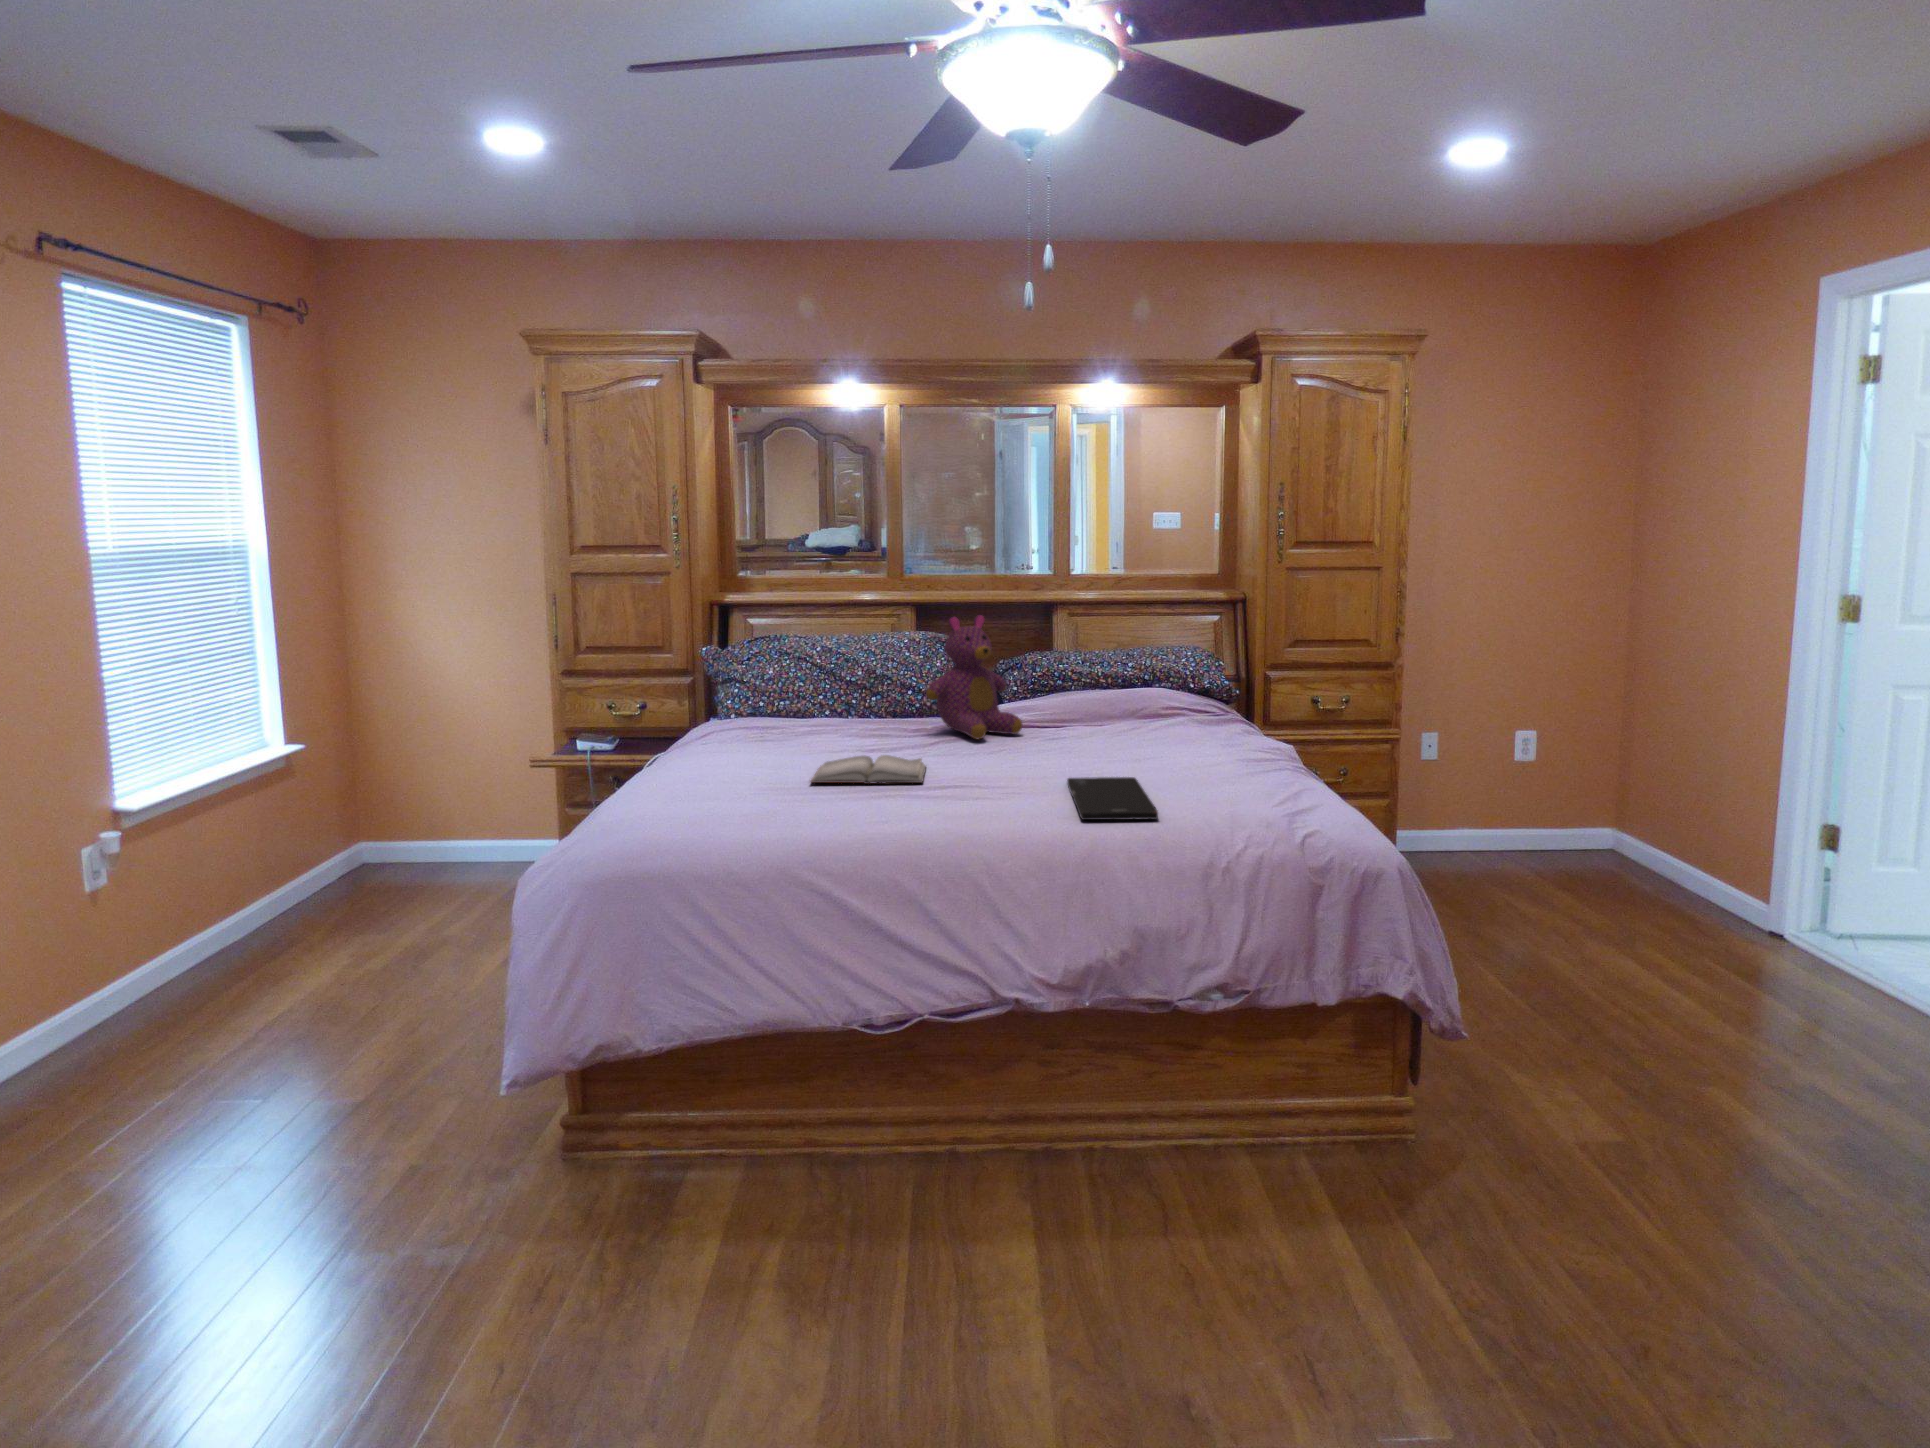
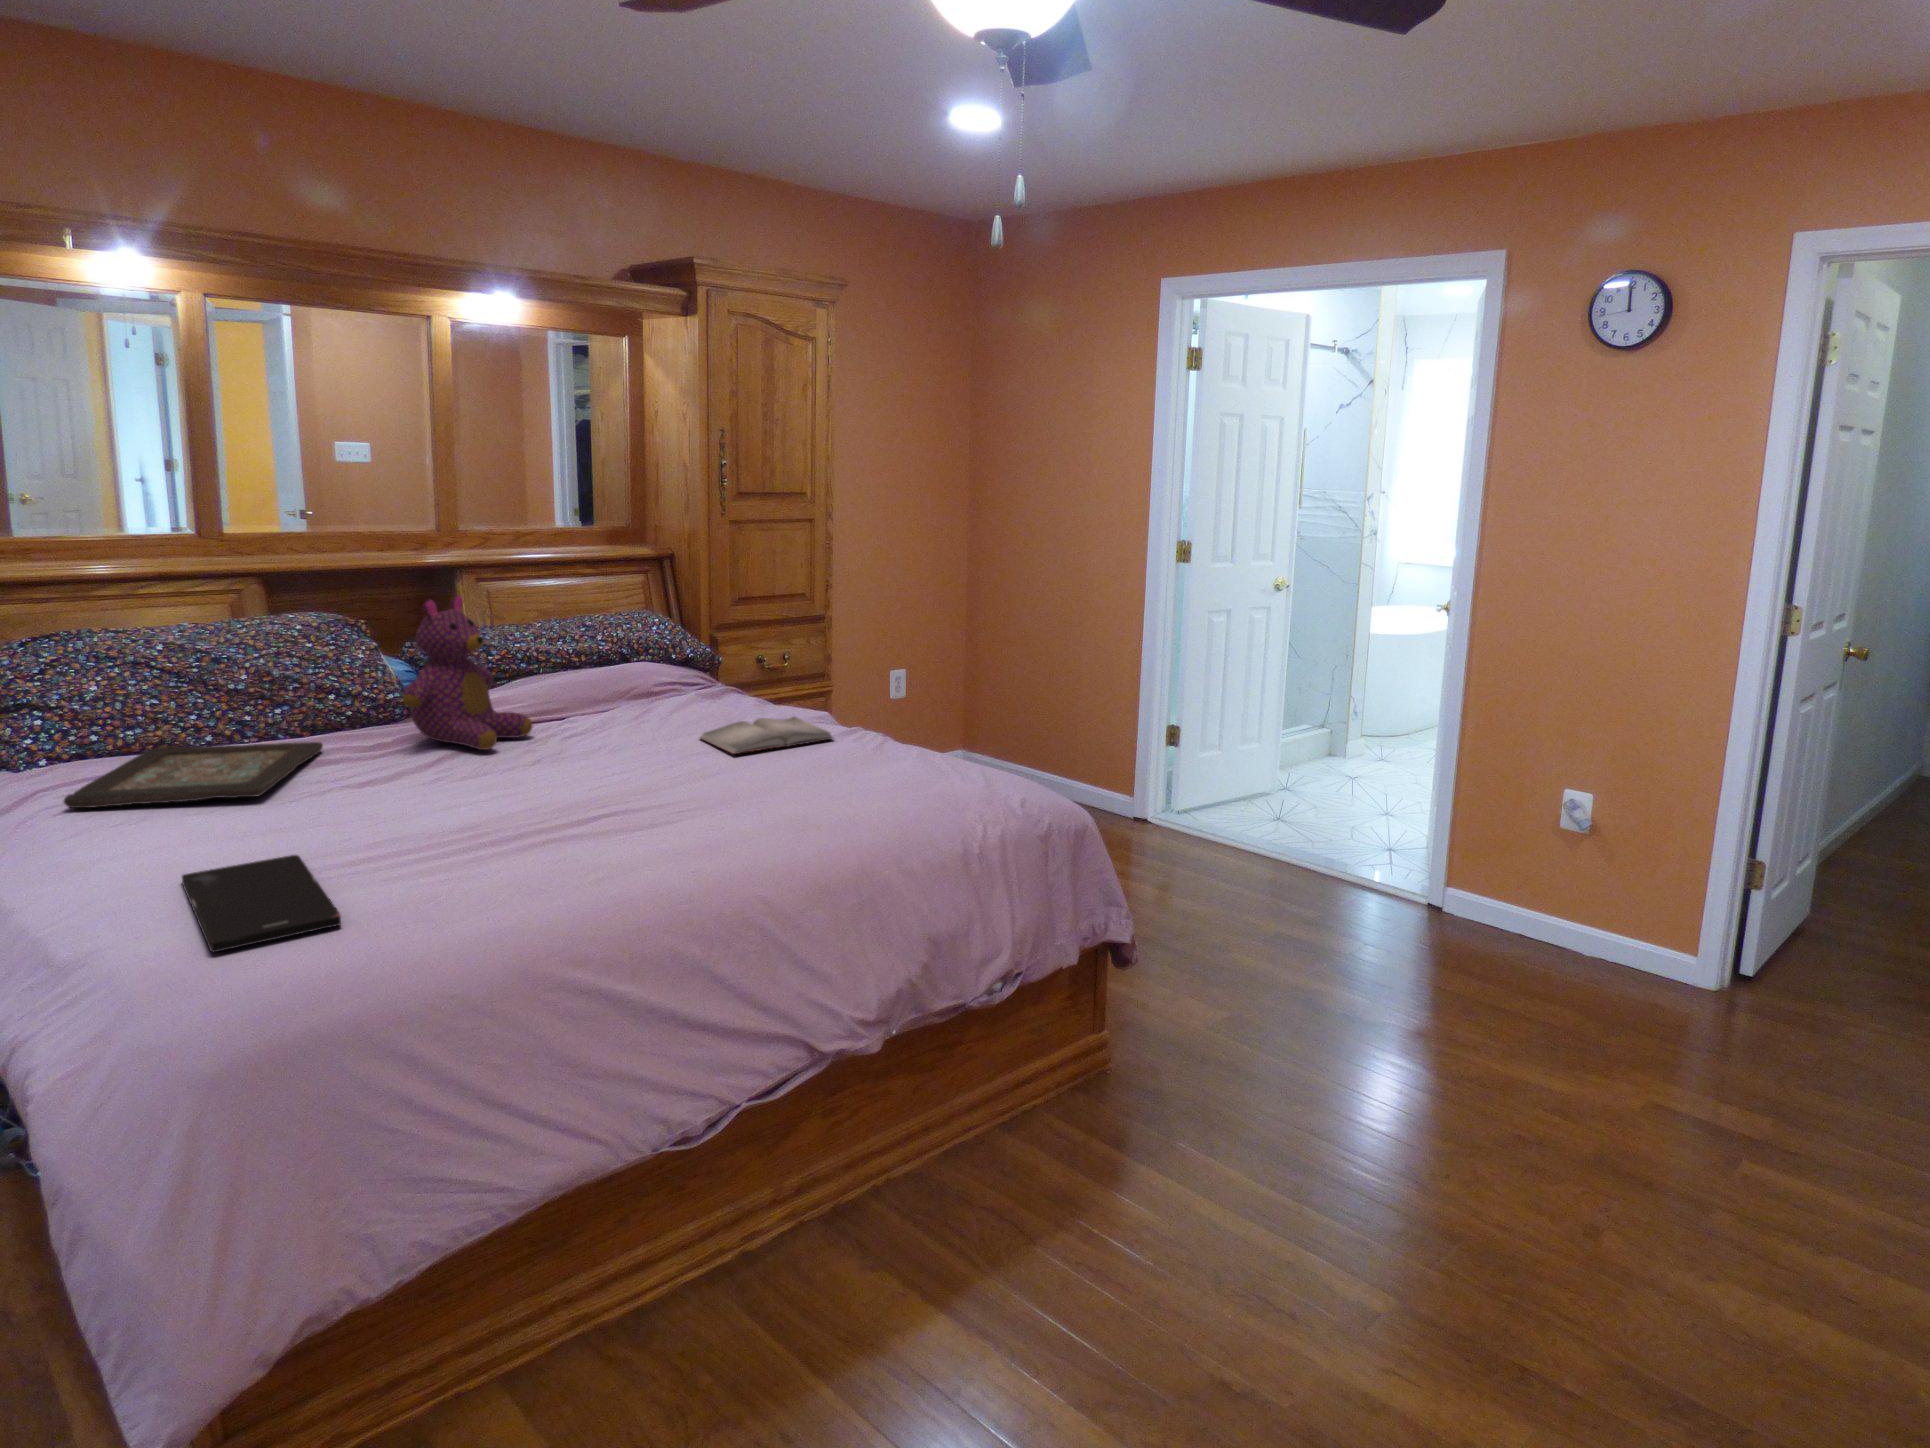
decorative tray: none [711,714,880,749] -> present [64,742,323,808]
hardback book: present [810,755,926,784] -> present [700,717,833,754]
smartphone: present [1067,777,1158,820] -> present [182,855,341,952]

